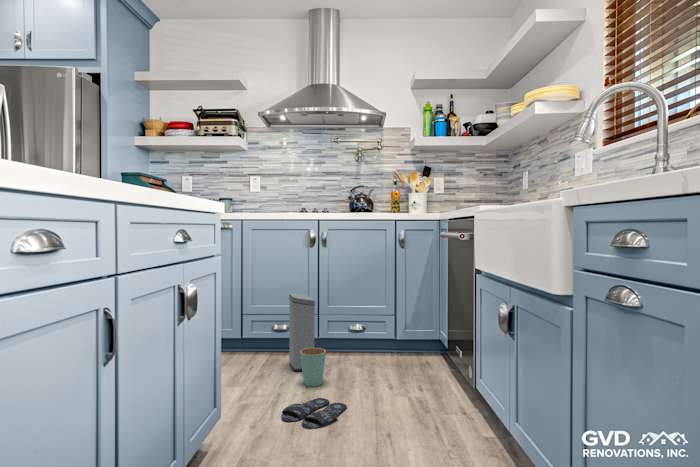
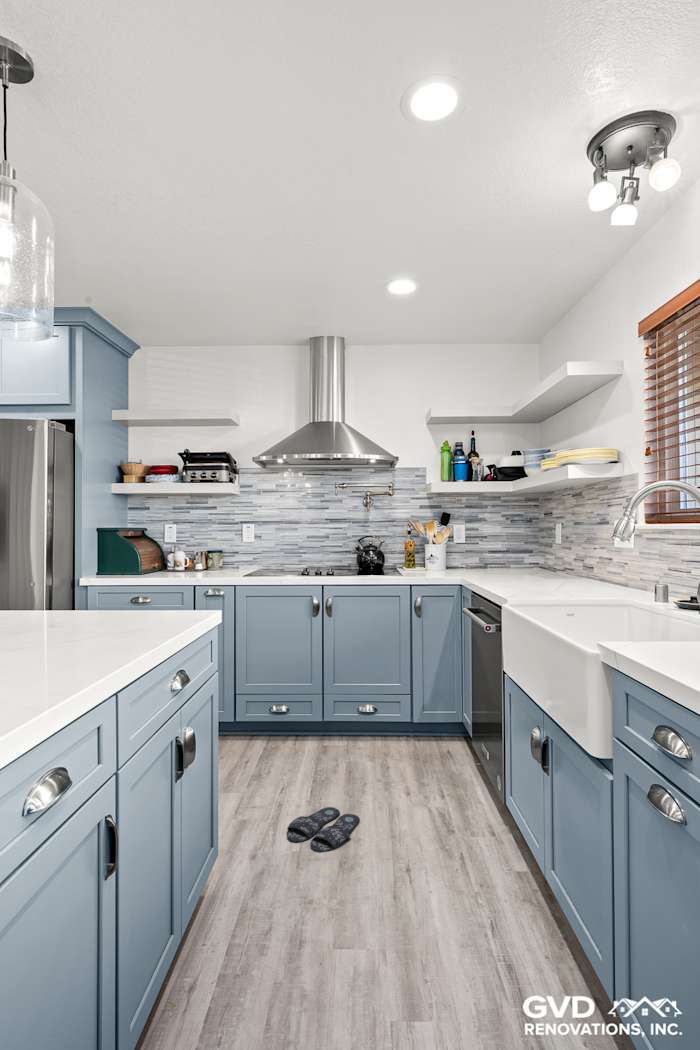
trash can: present [289,293,326,386] -> none [290,673,334,789]

